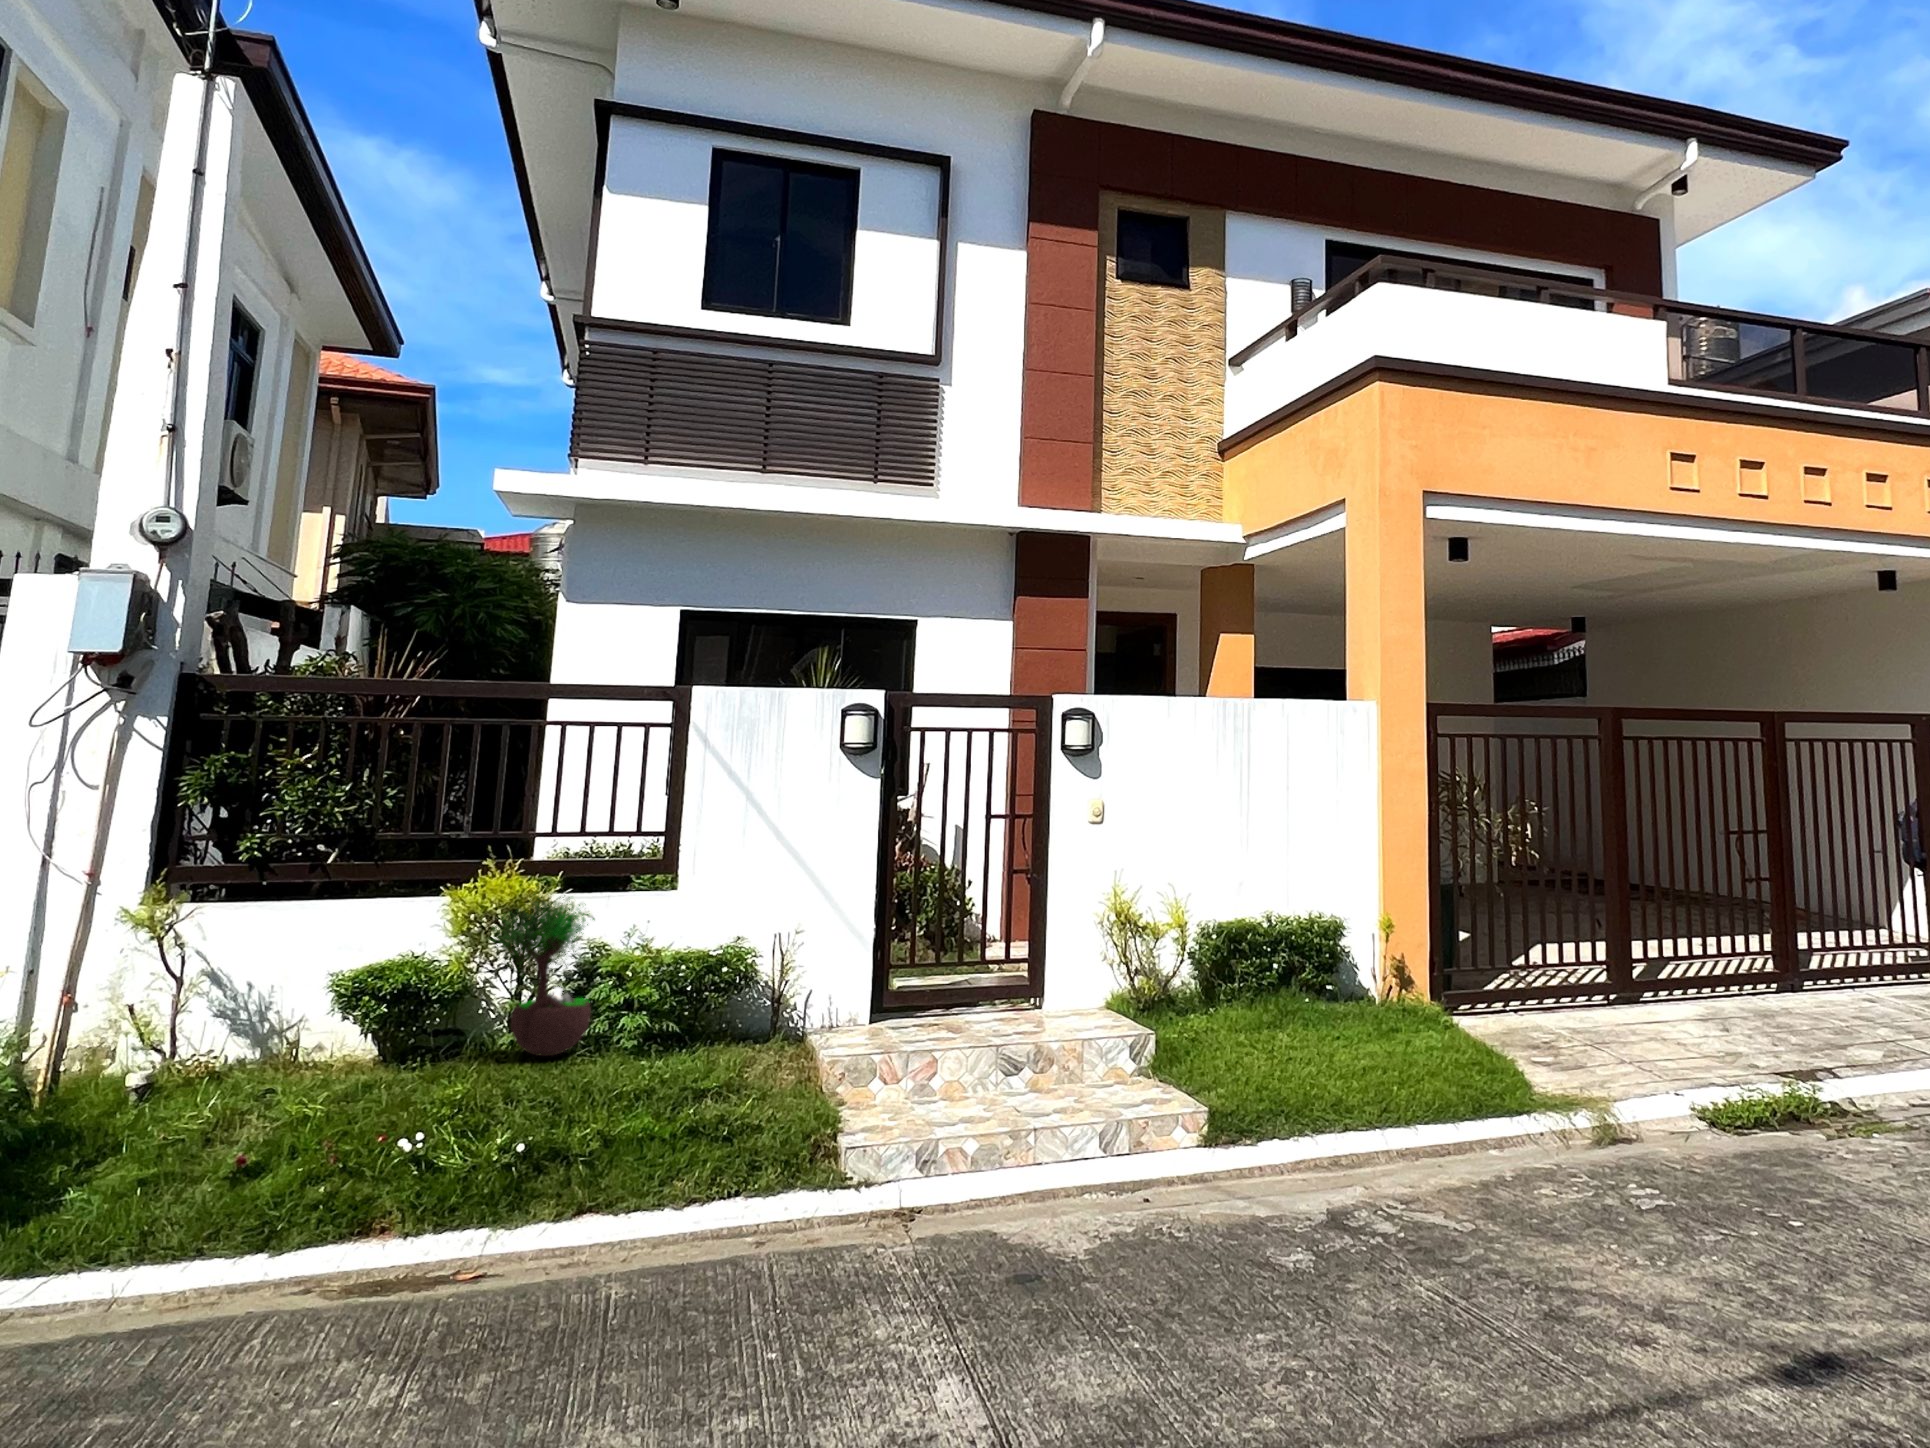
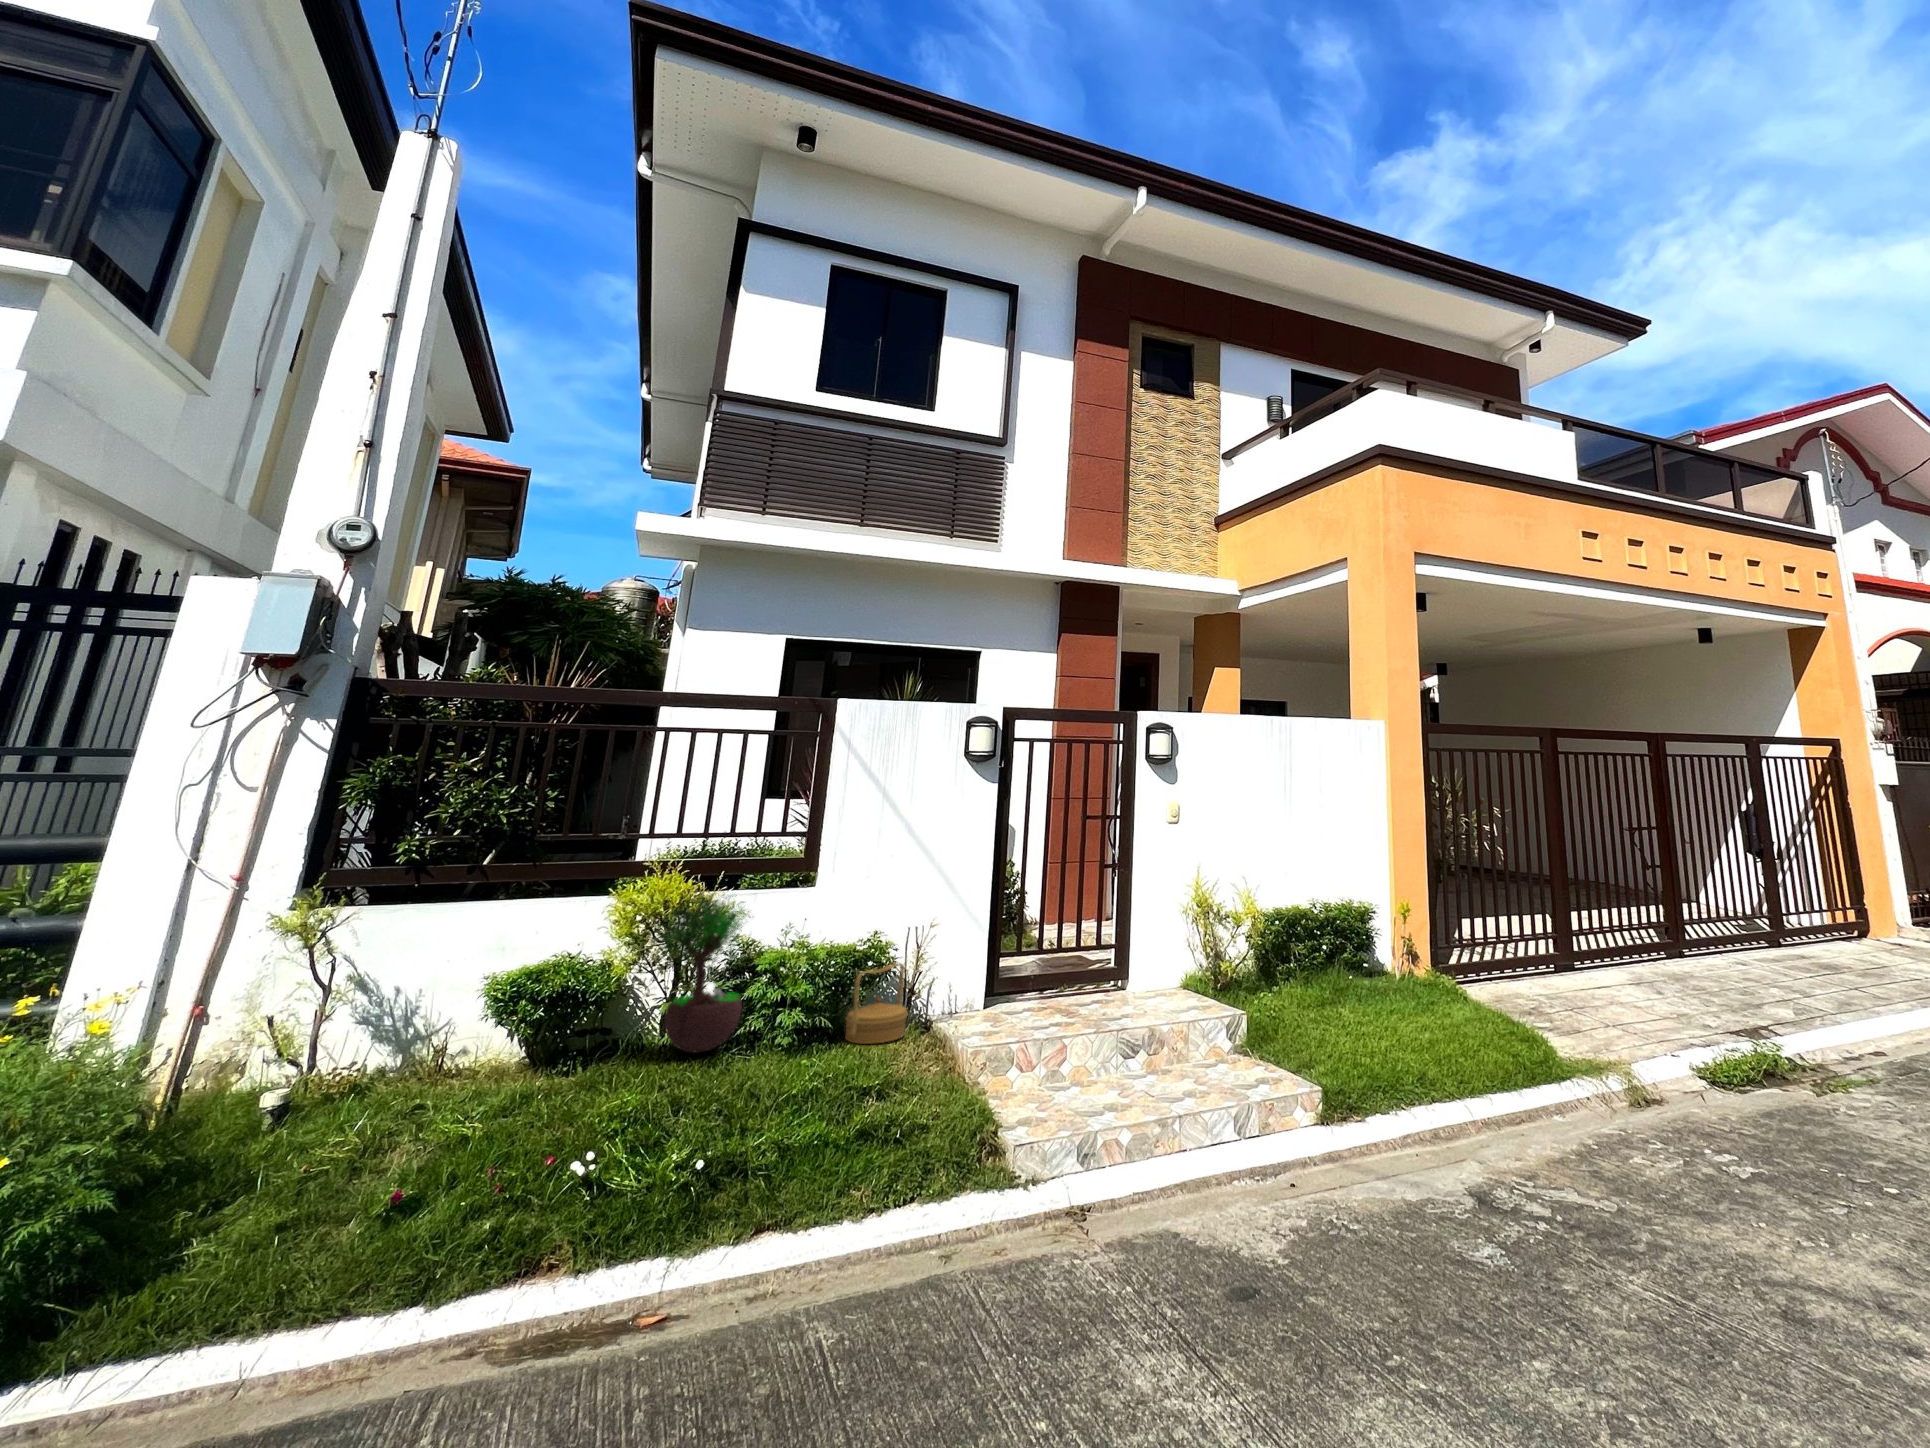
basket: none [705,973,772,1054] -> present [846,963,908,1044]

